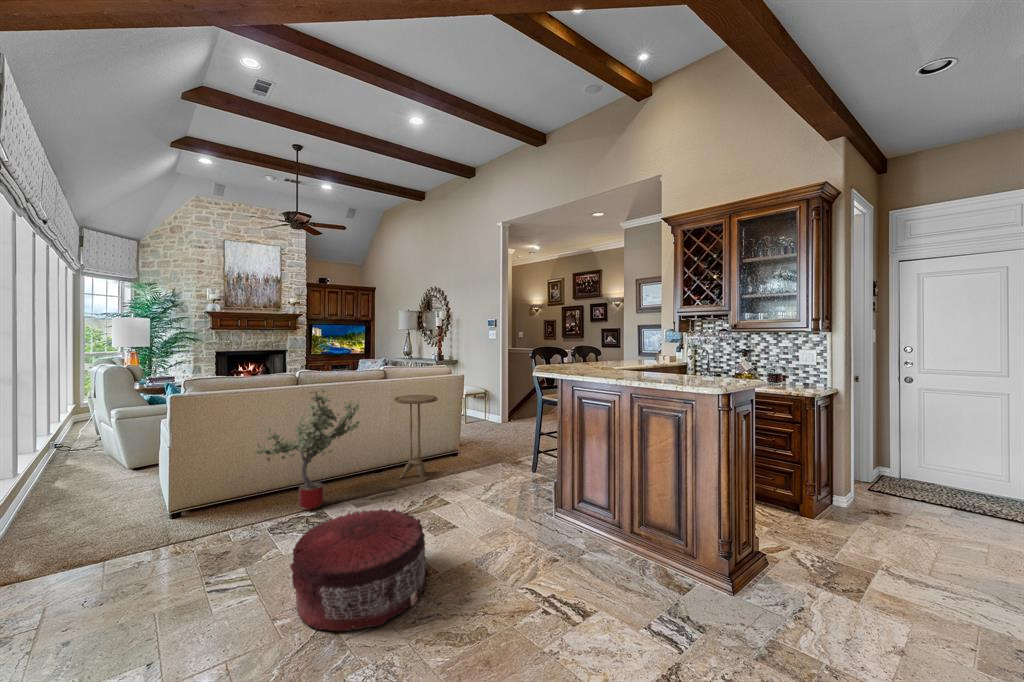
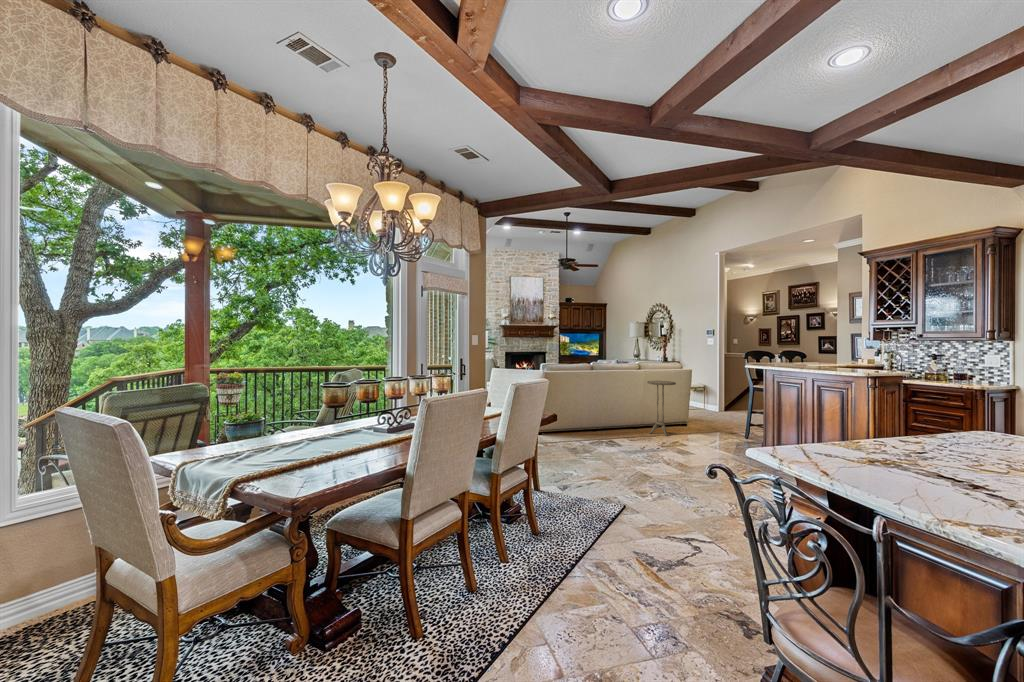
potted tree: present [256,389,359,510] -> none [577,372,631,440]
pouf: present [290,509,430,631] -> none [620,432,687,476]

